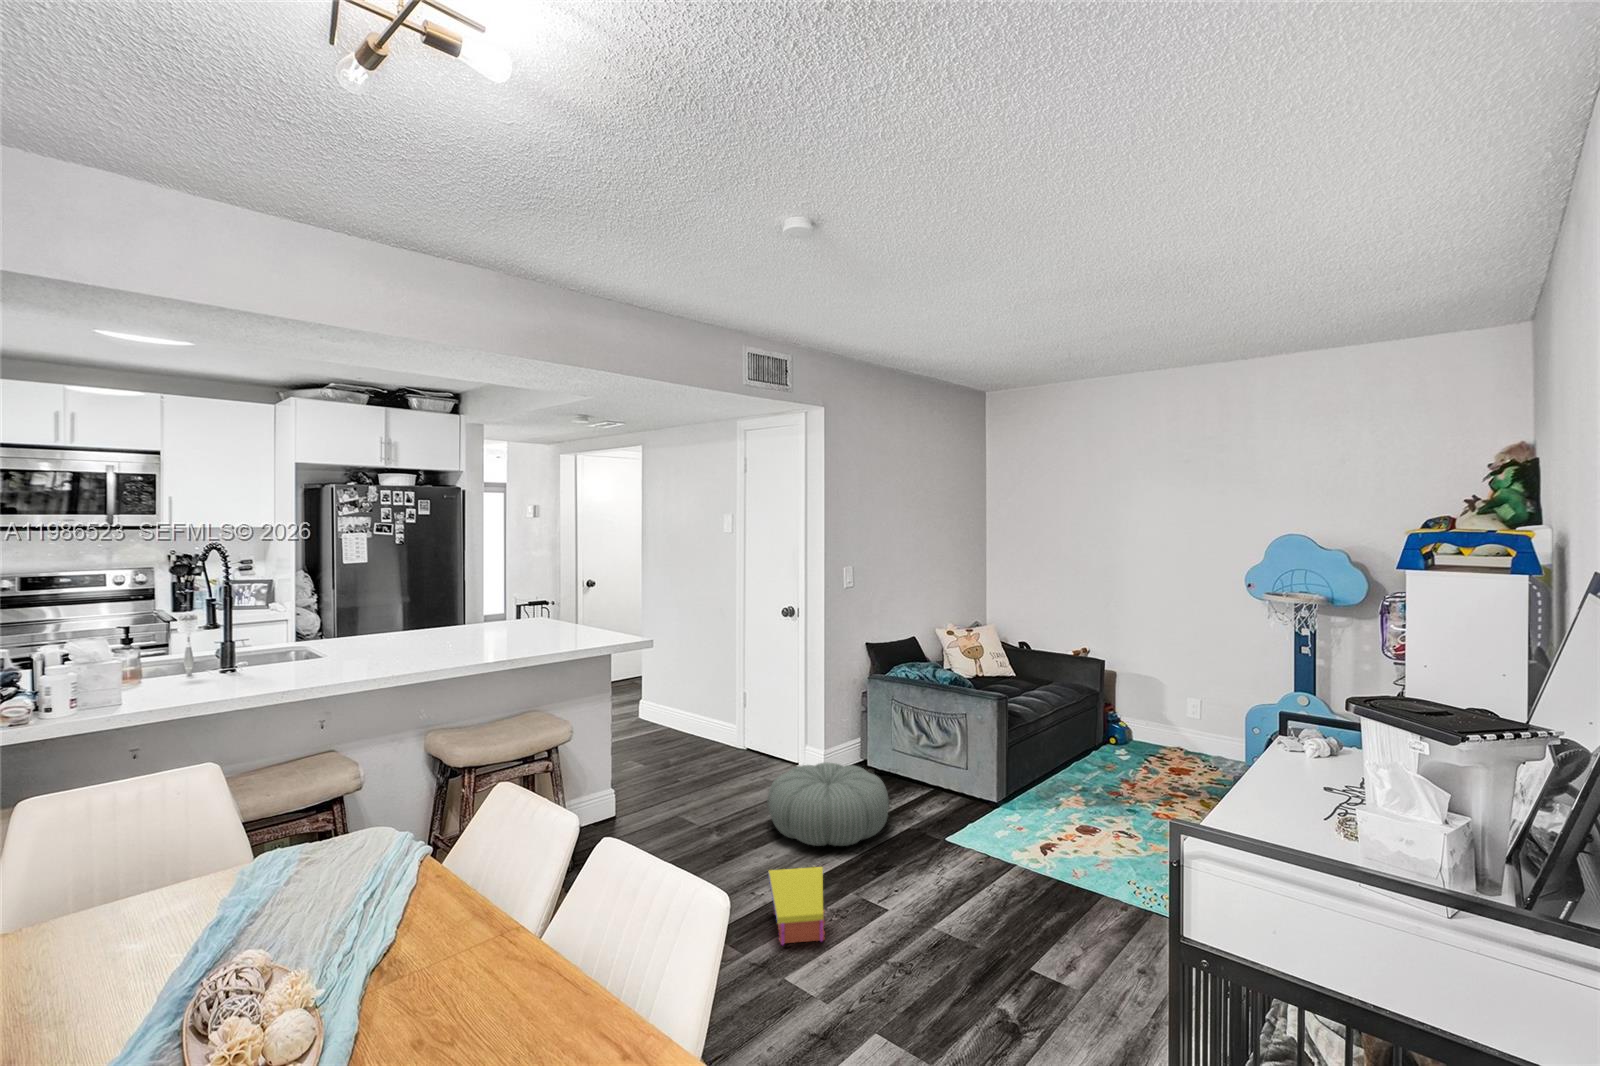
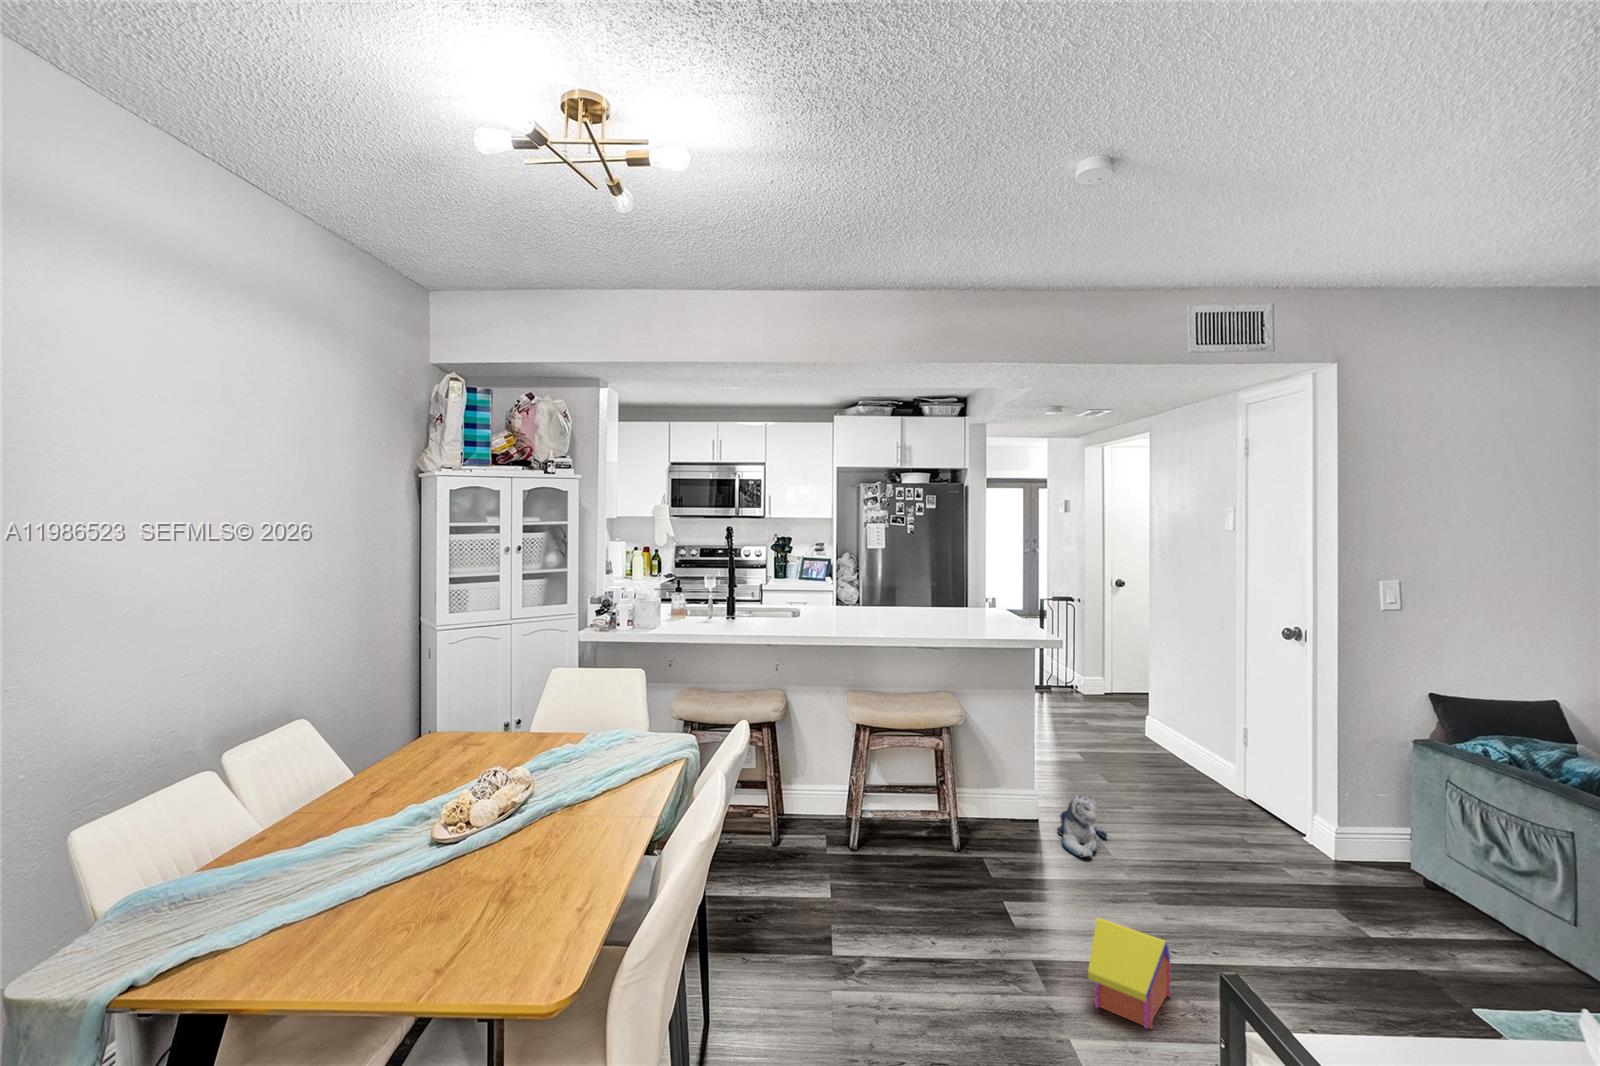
pouf: present [768,763,889,846] -> none [1188,828,1382,954]
plush toy: none [641,778,686,834] -> present [1057,795,1108,857]

